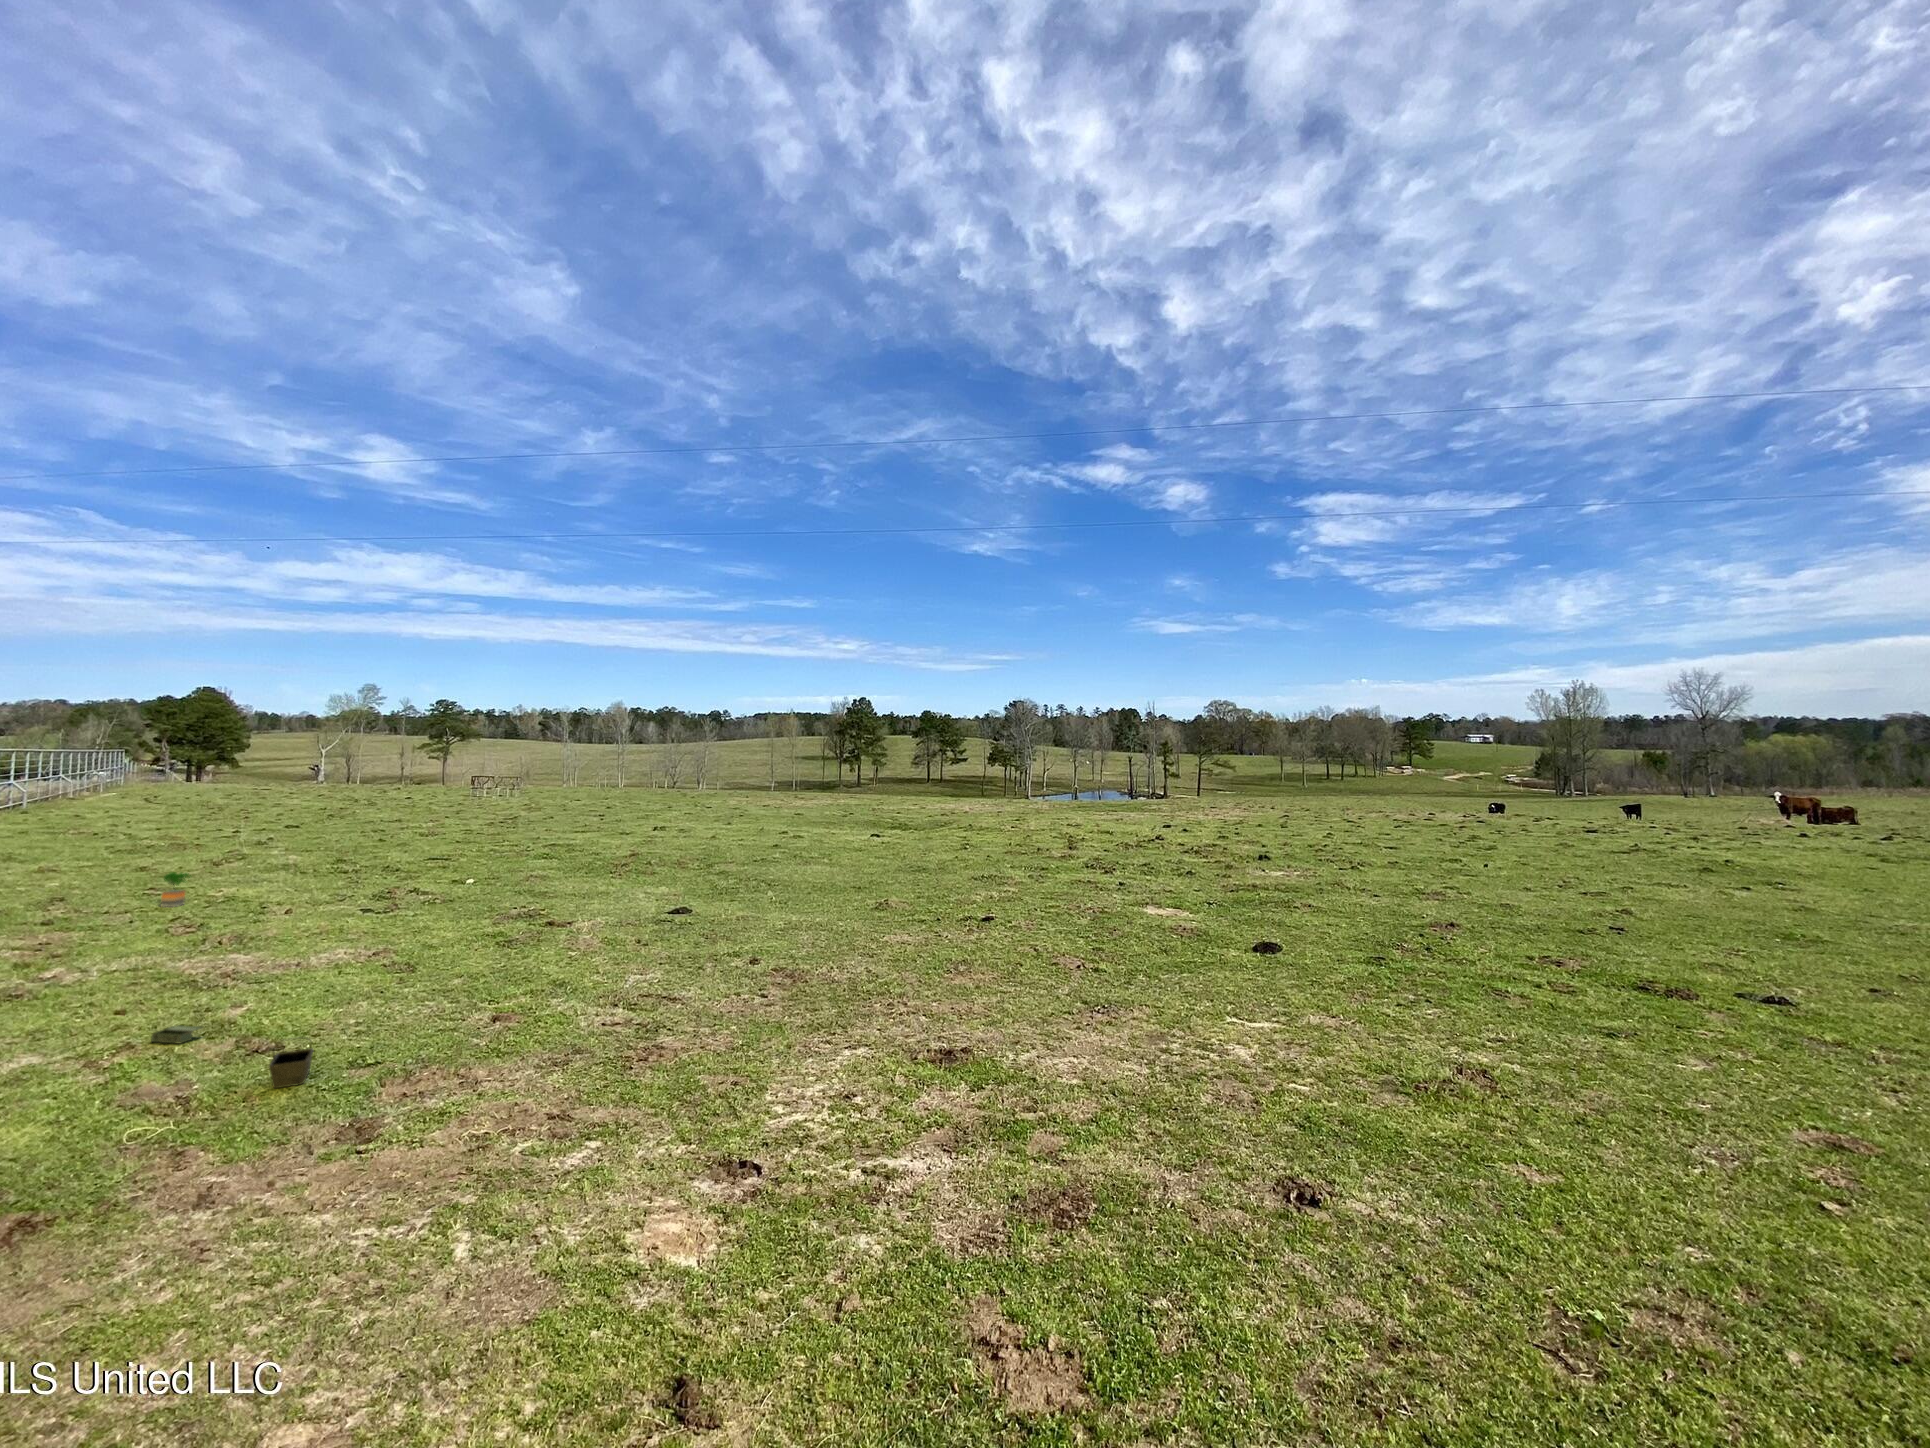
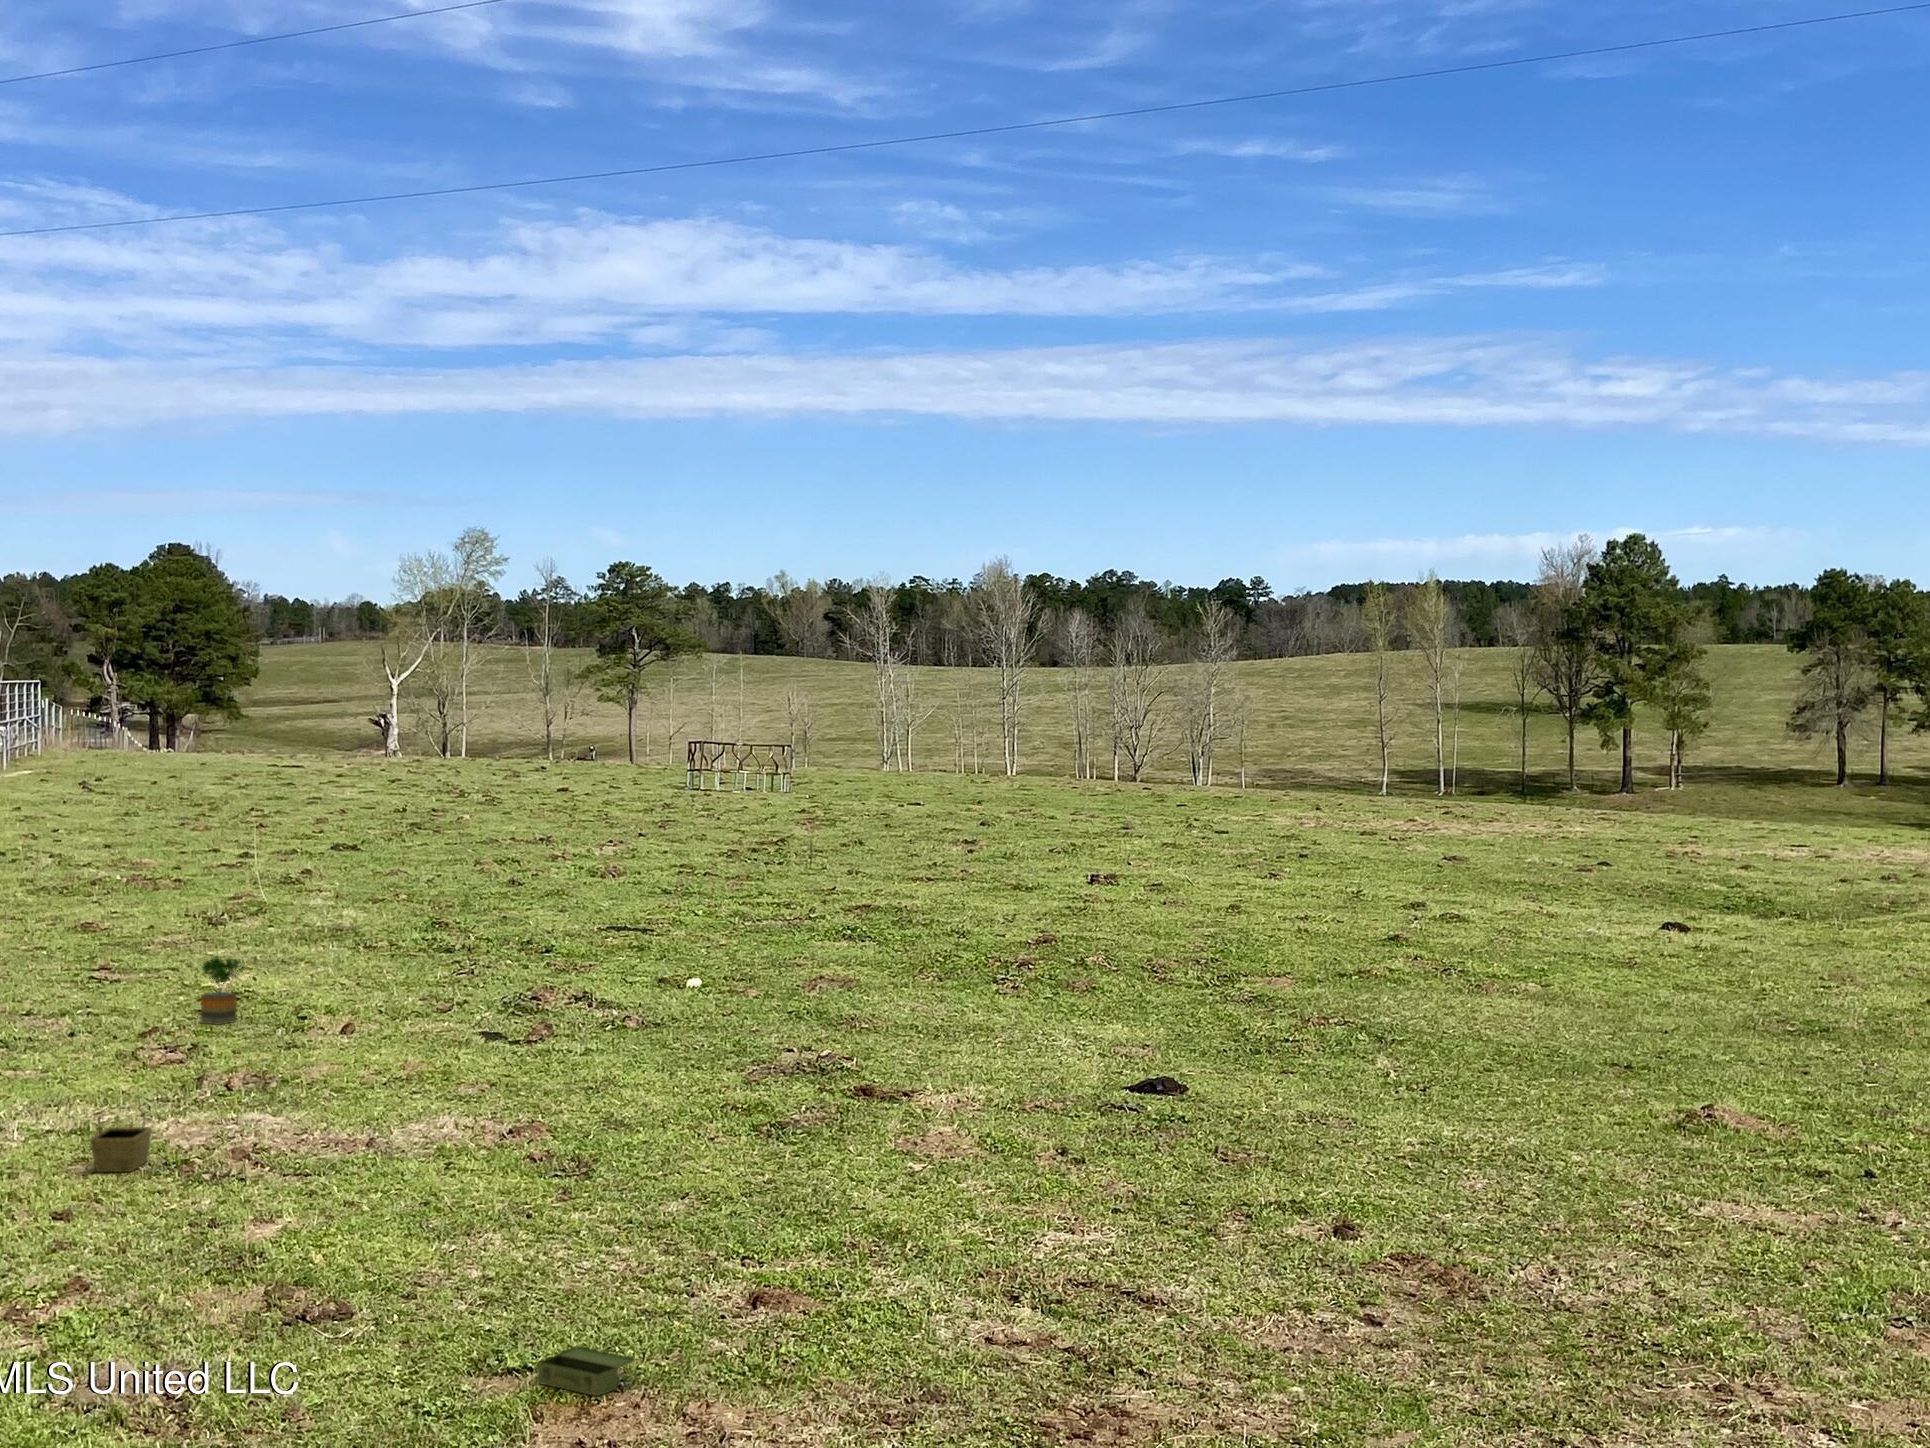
toolbox: present [151,1025,202,1043] -> present [537,1347,635,1396]
basket: present [269,1037,314,1088] -> present [89,1109,152,1172]

